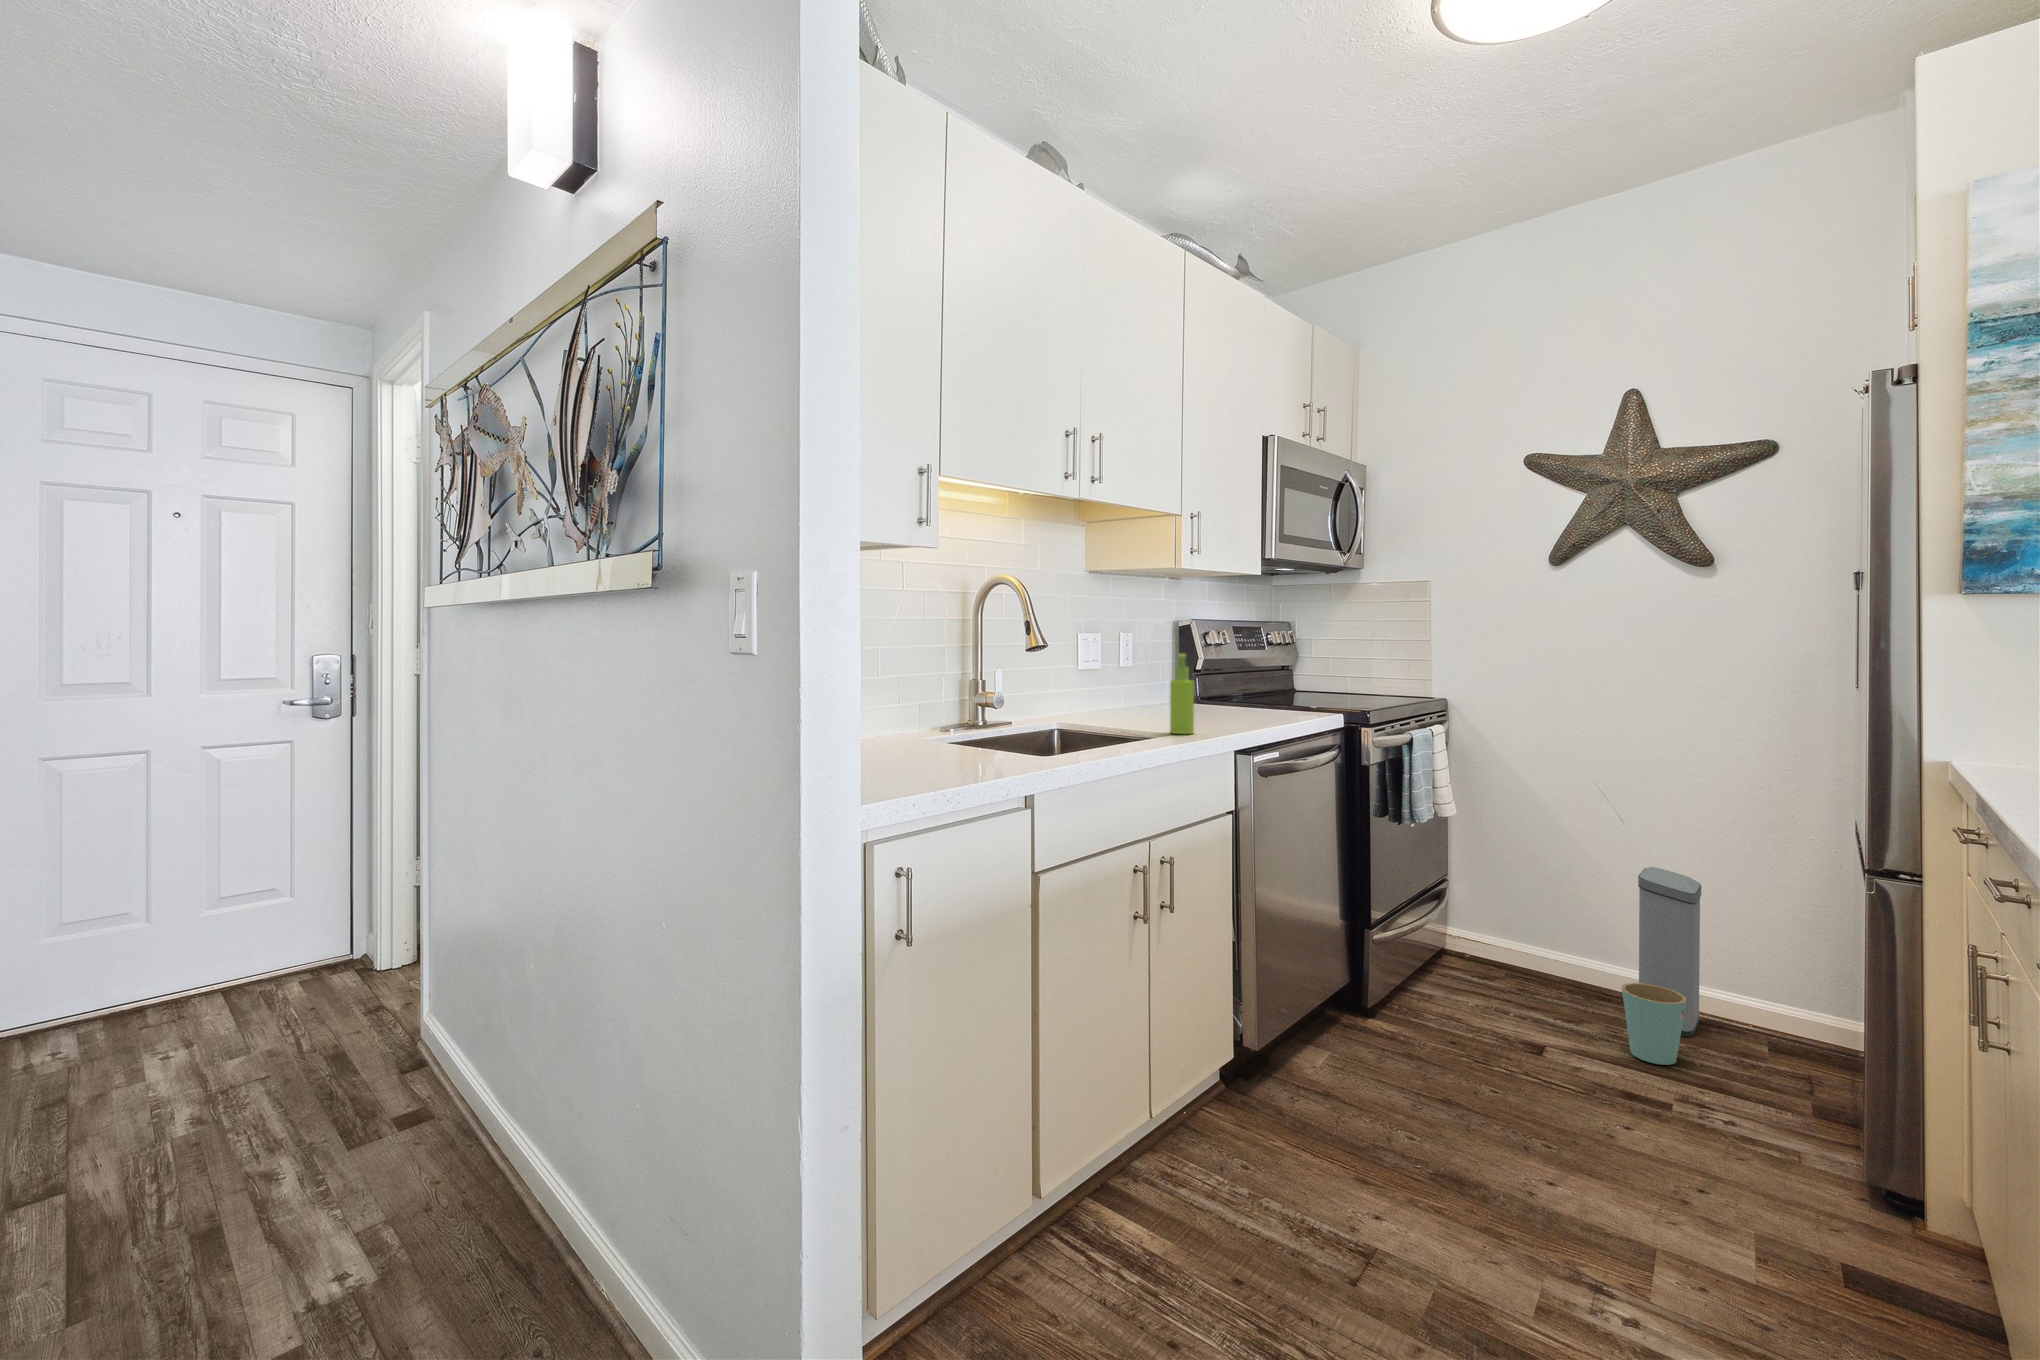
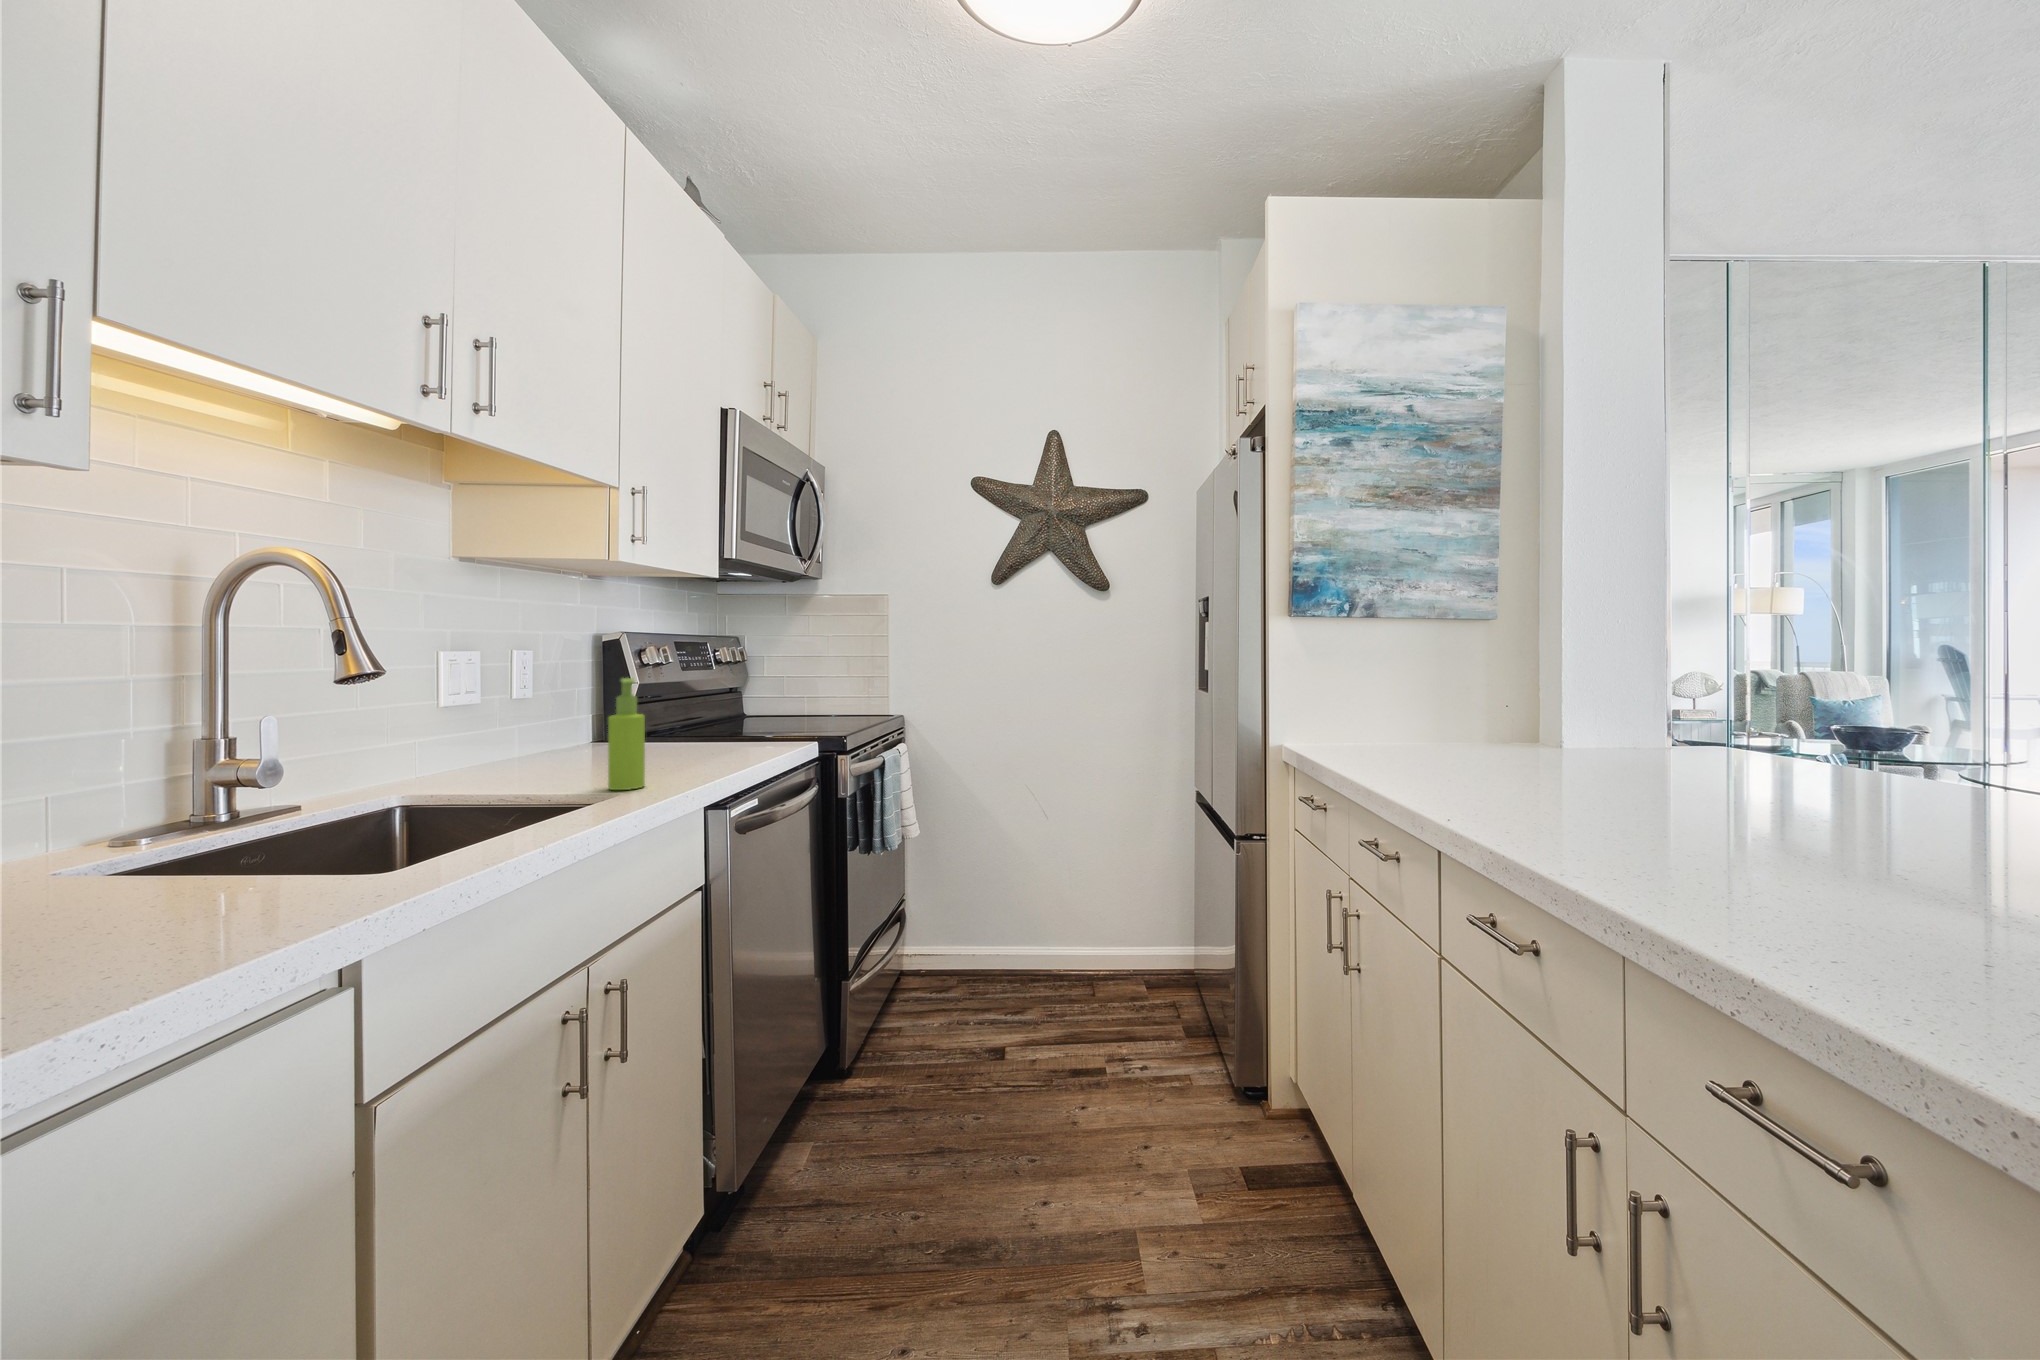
trash can: present [1622,867,1701,1065] -> none [1060,852,1105,1033]

